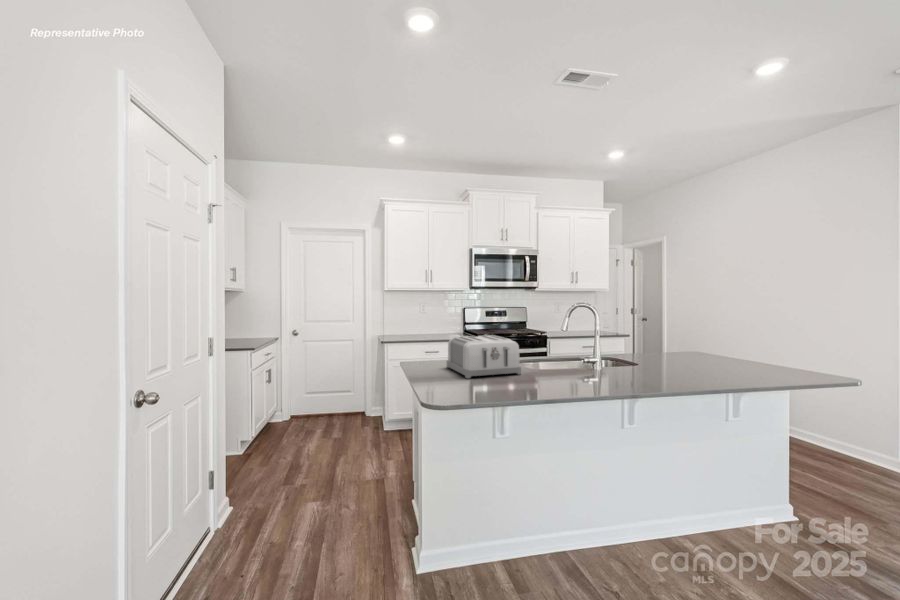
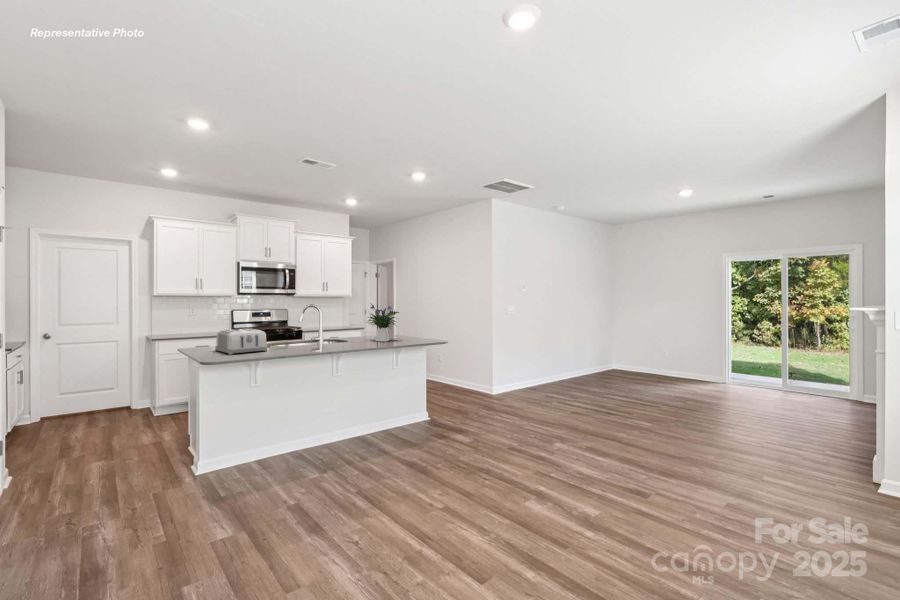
flower arrangement: none [671,296,745,366] -> present [368,304,399,342]

